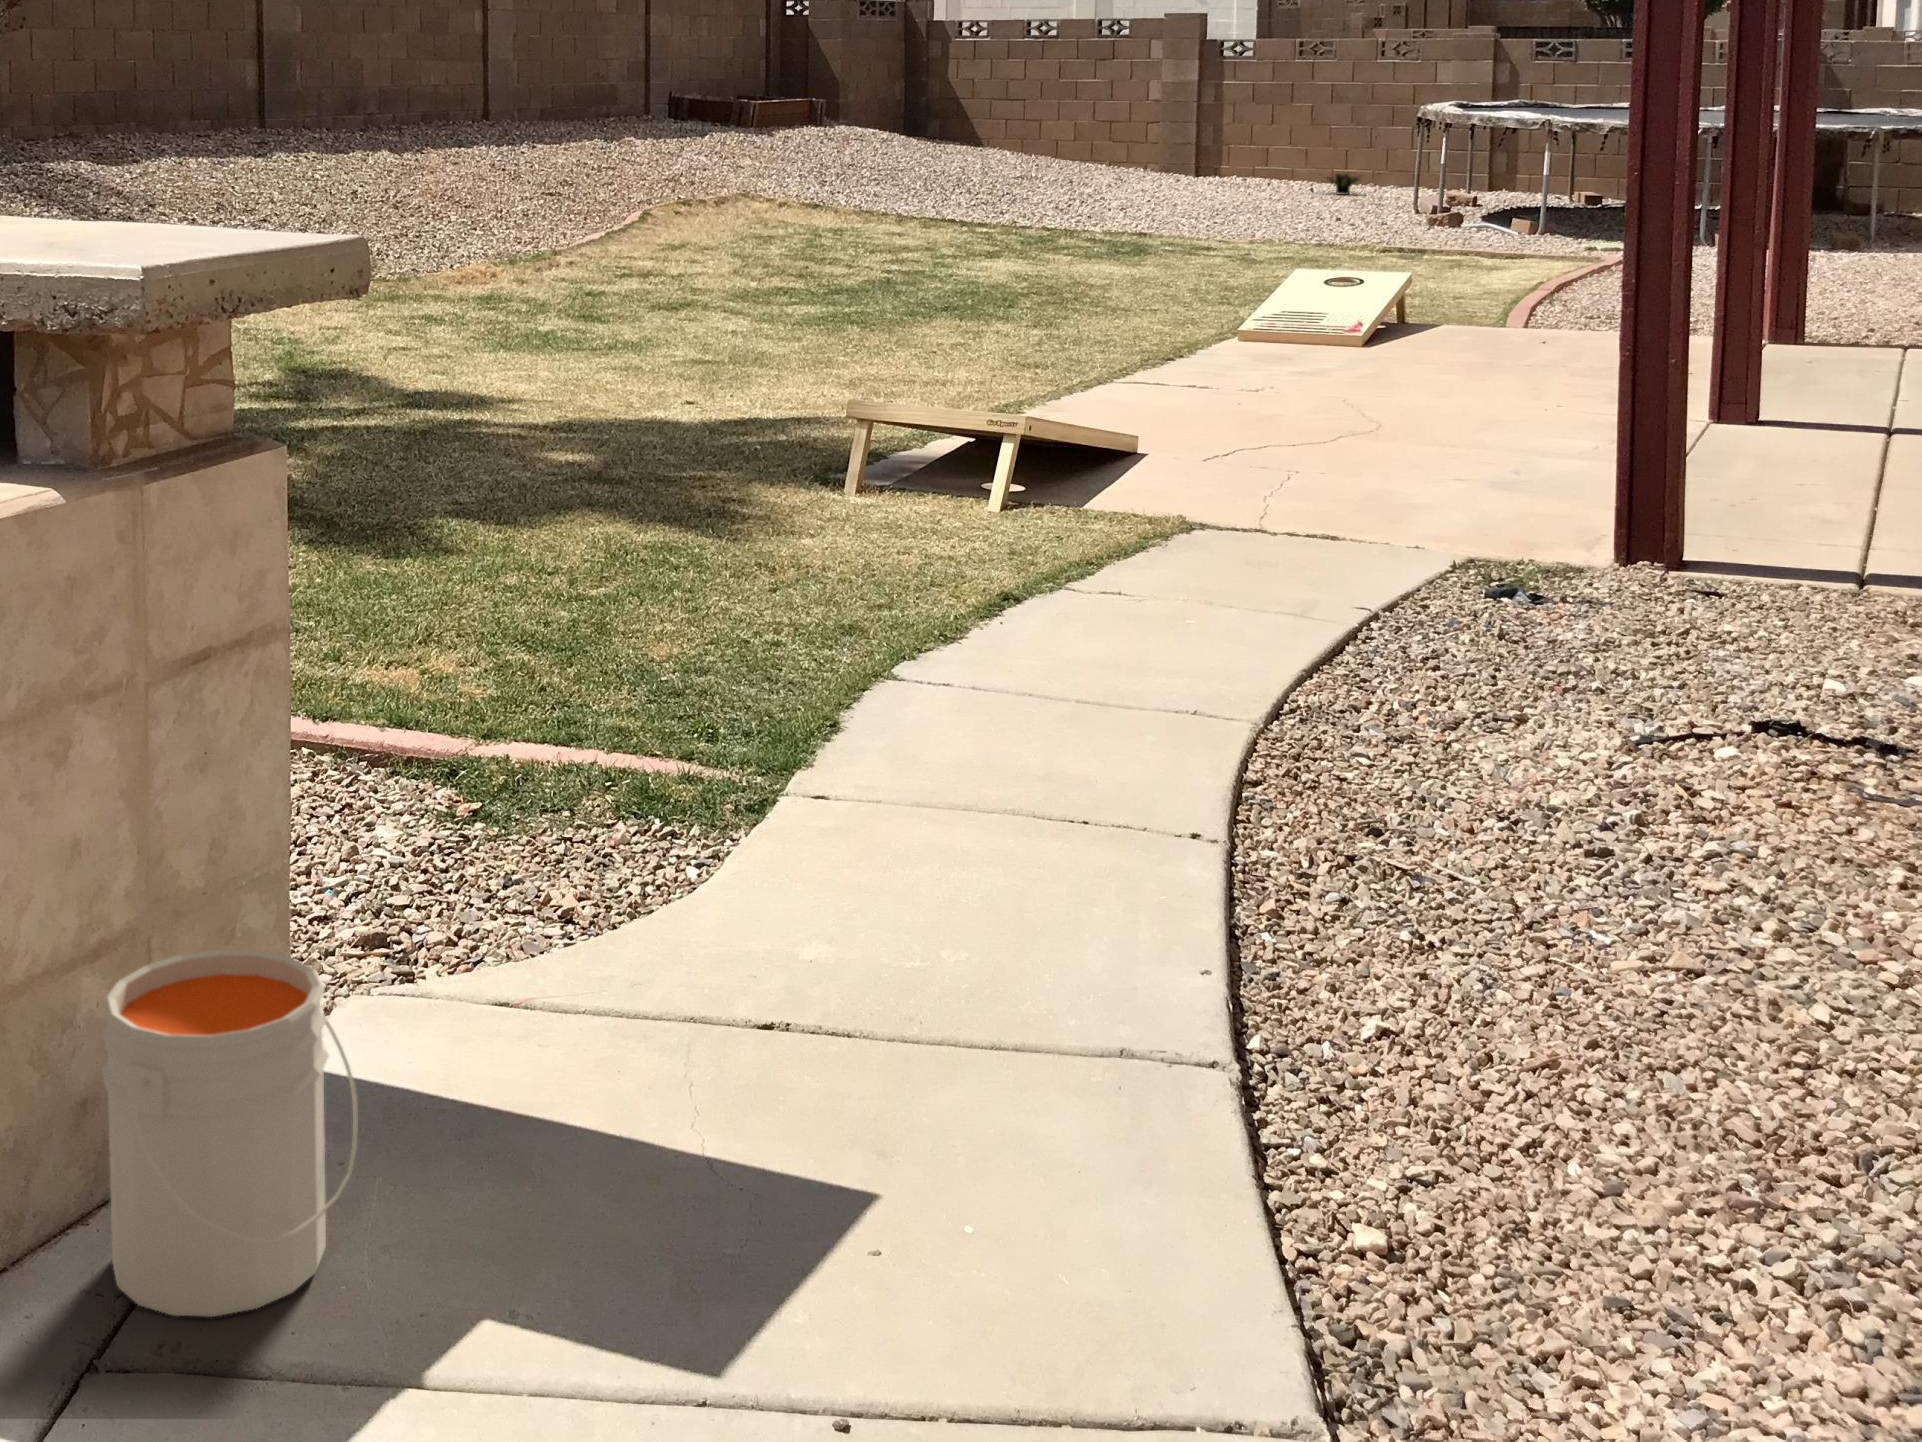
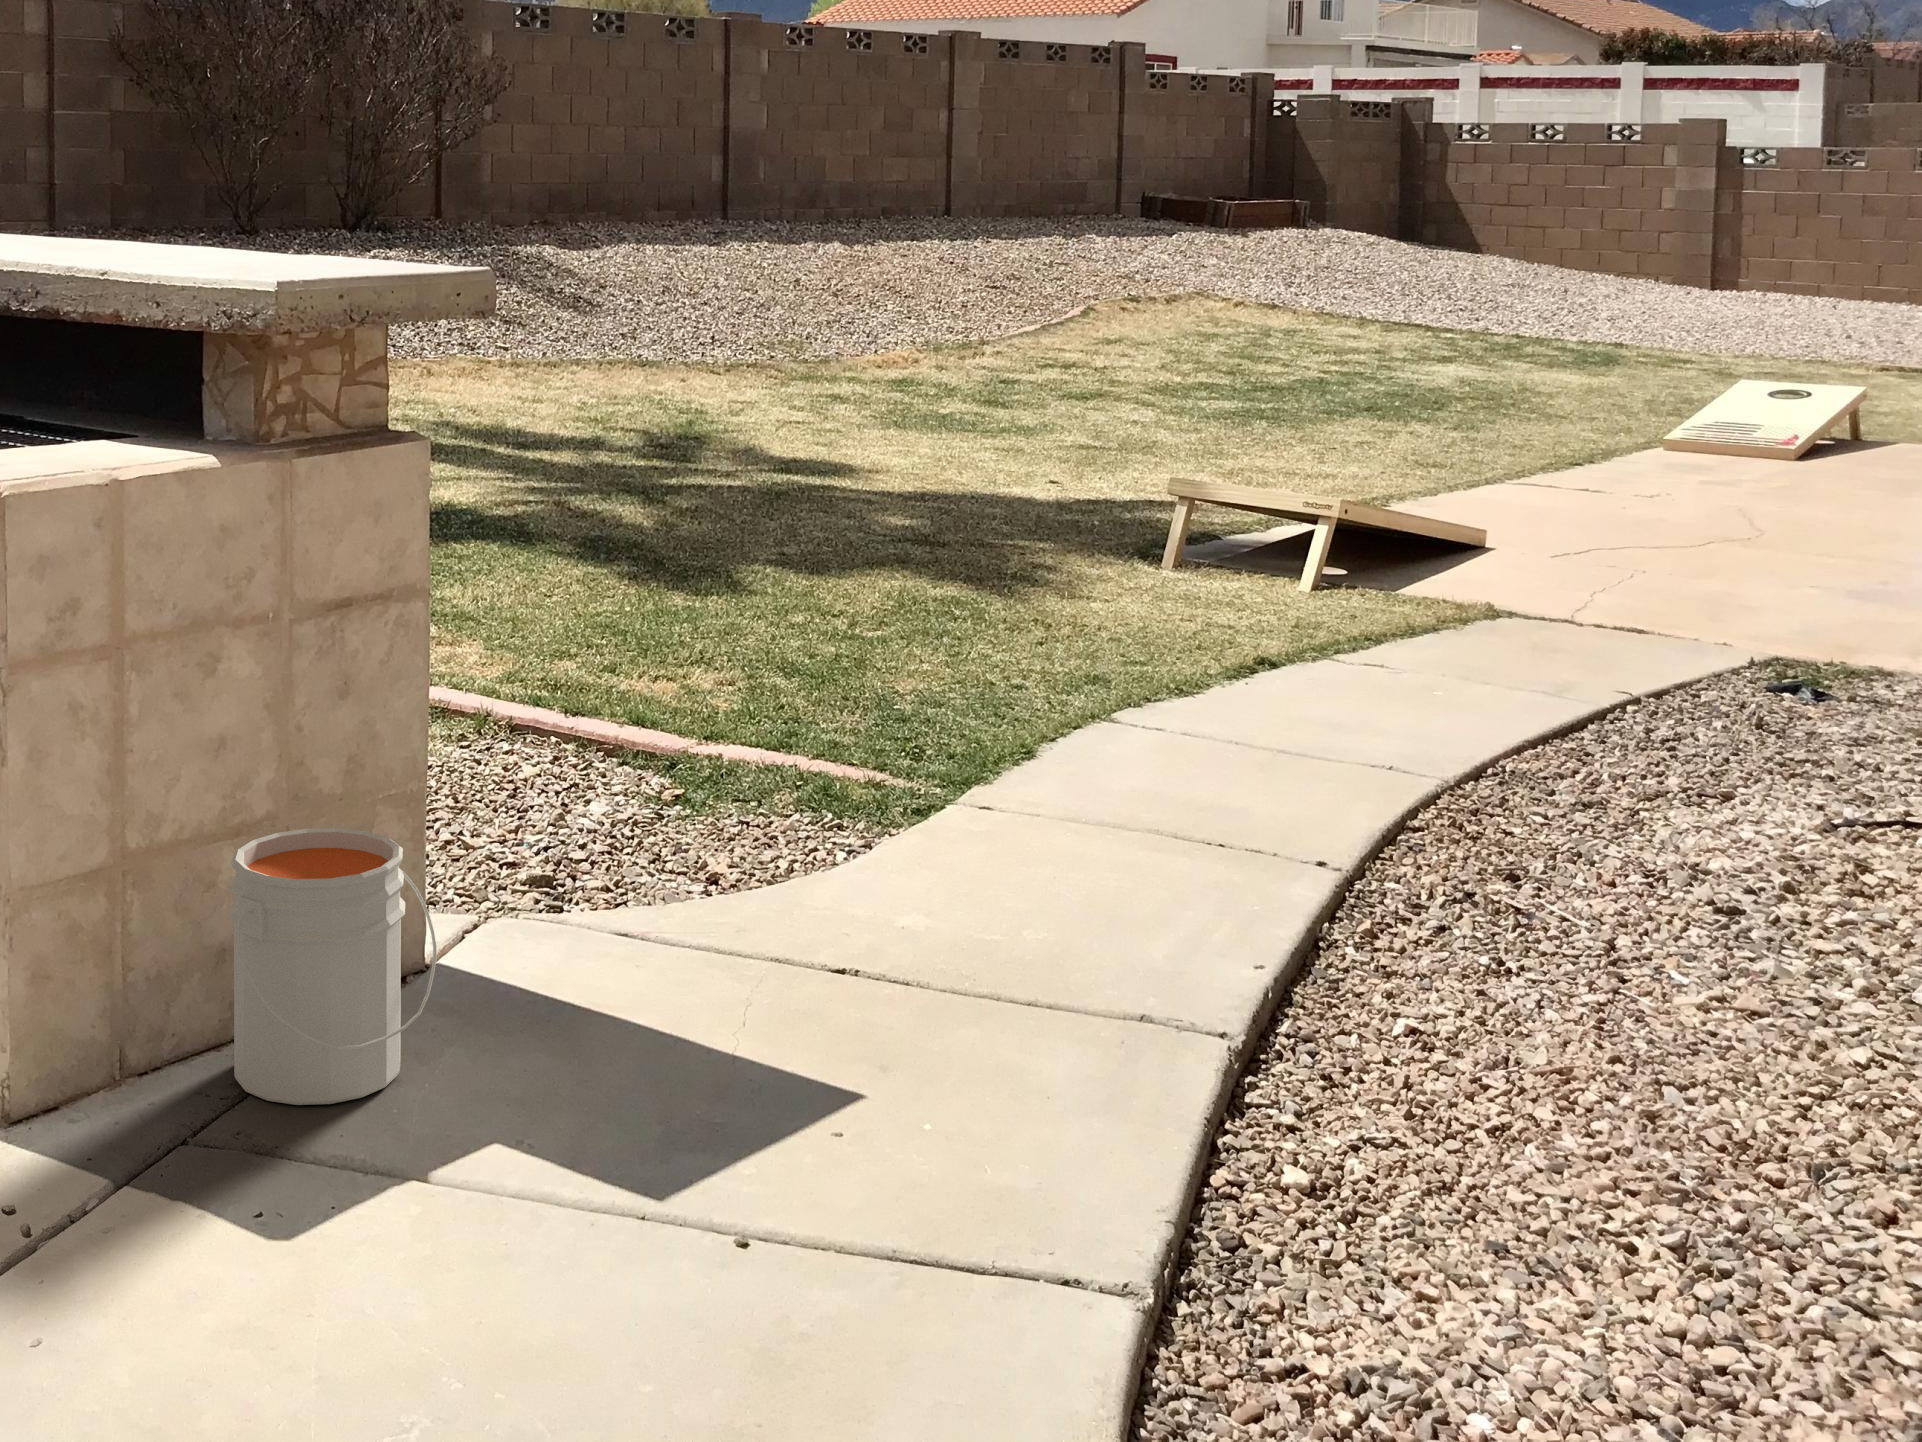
potted plant: present [1327,174,1359,195] -> none [1850,283,1916,310]

